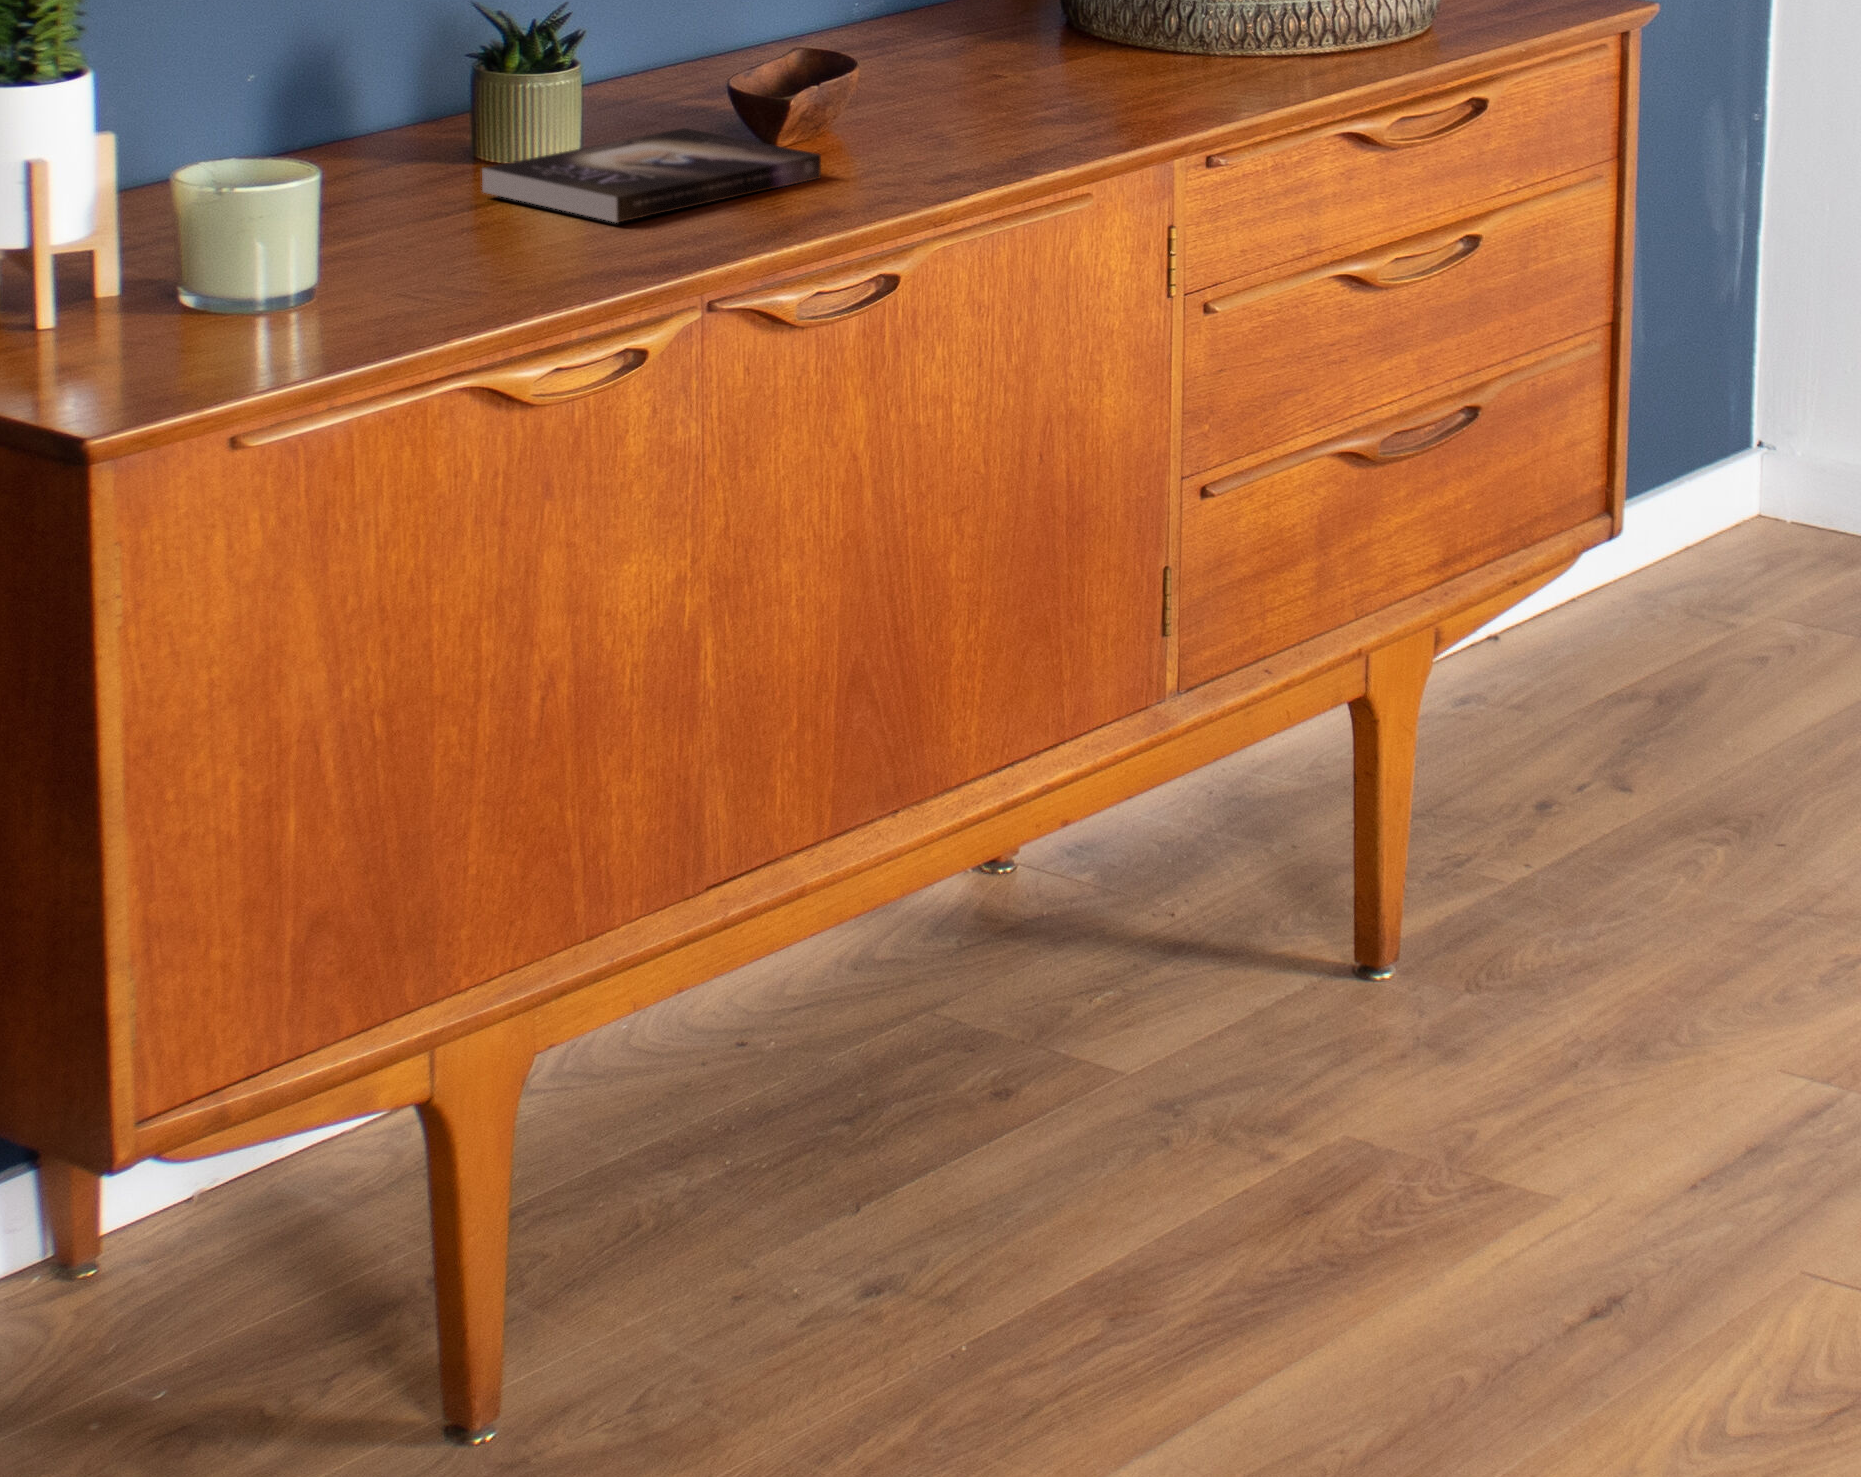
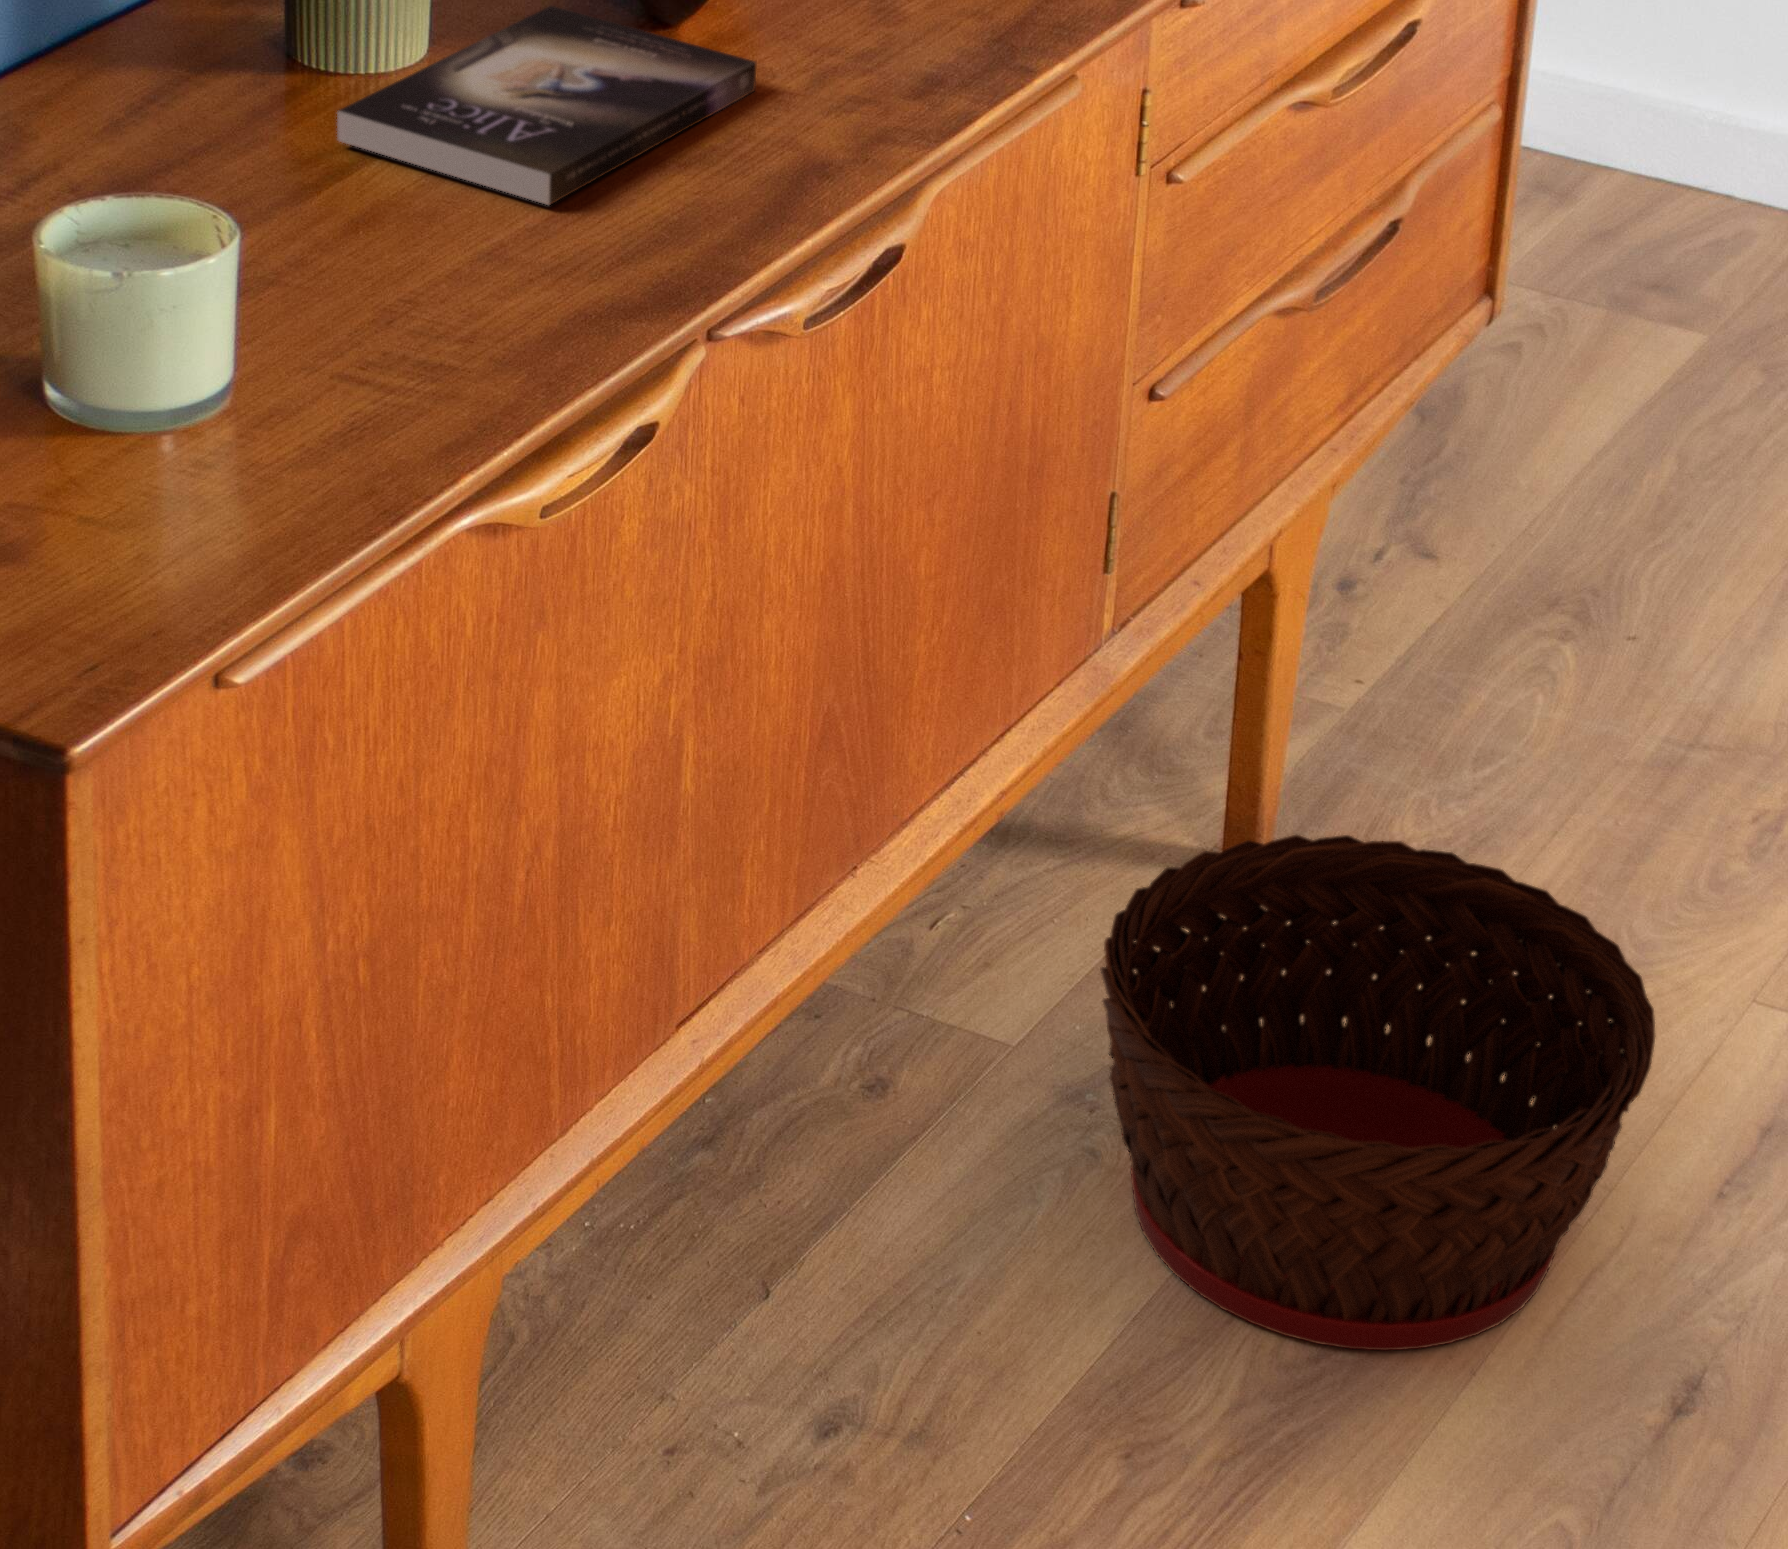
basket: none [1145,893,1620,1301] -> present [1100,835,1655,1350]

